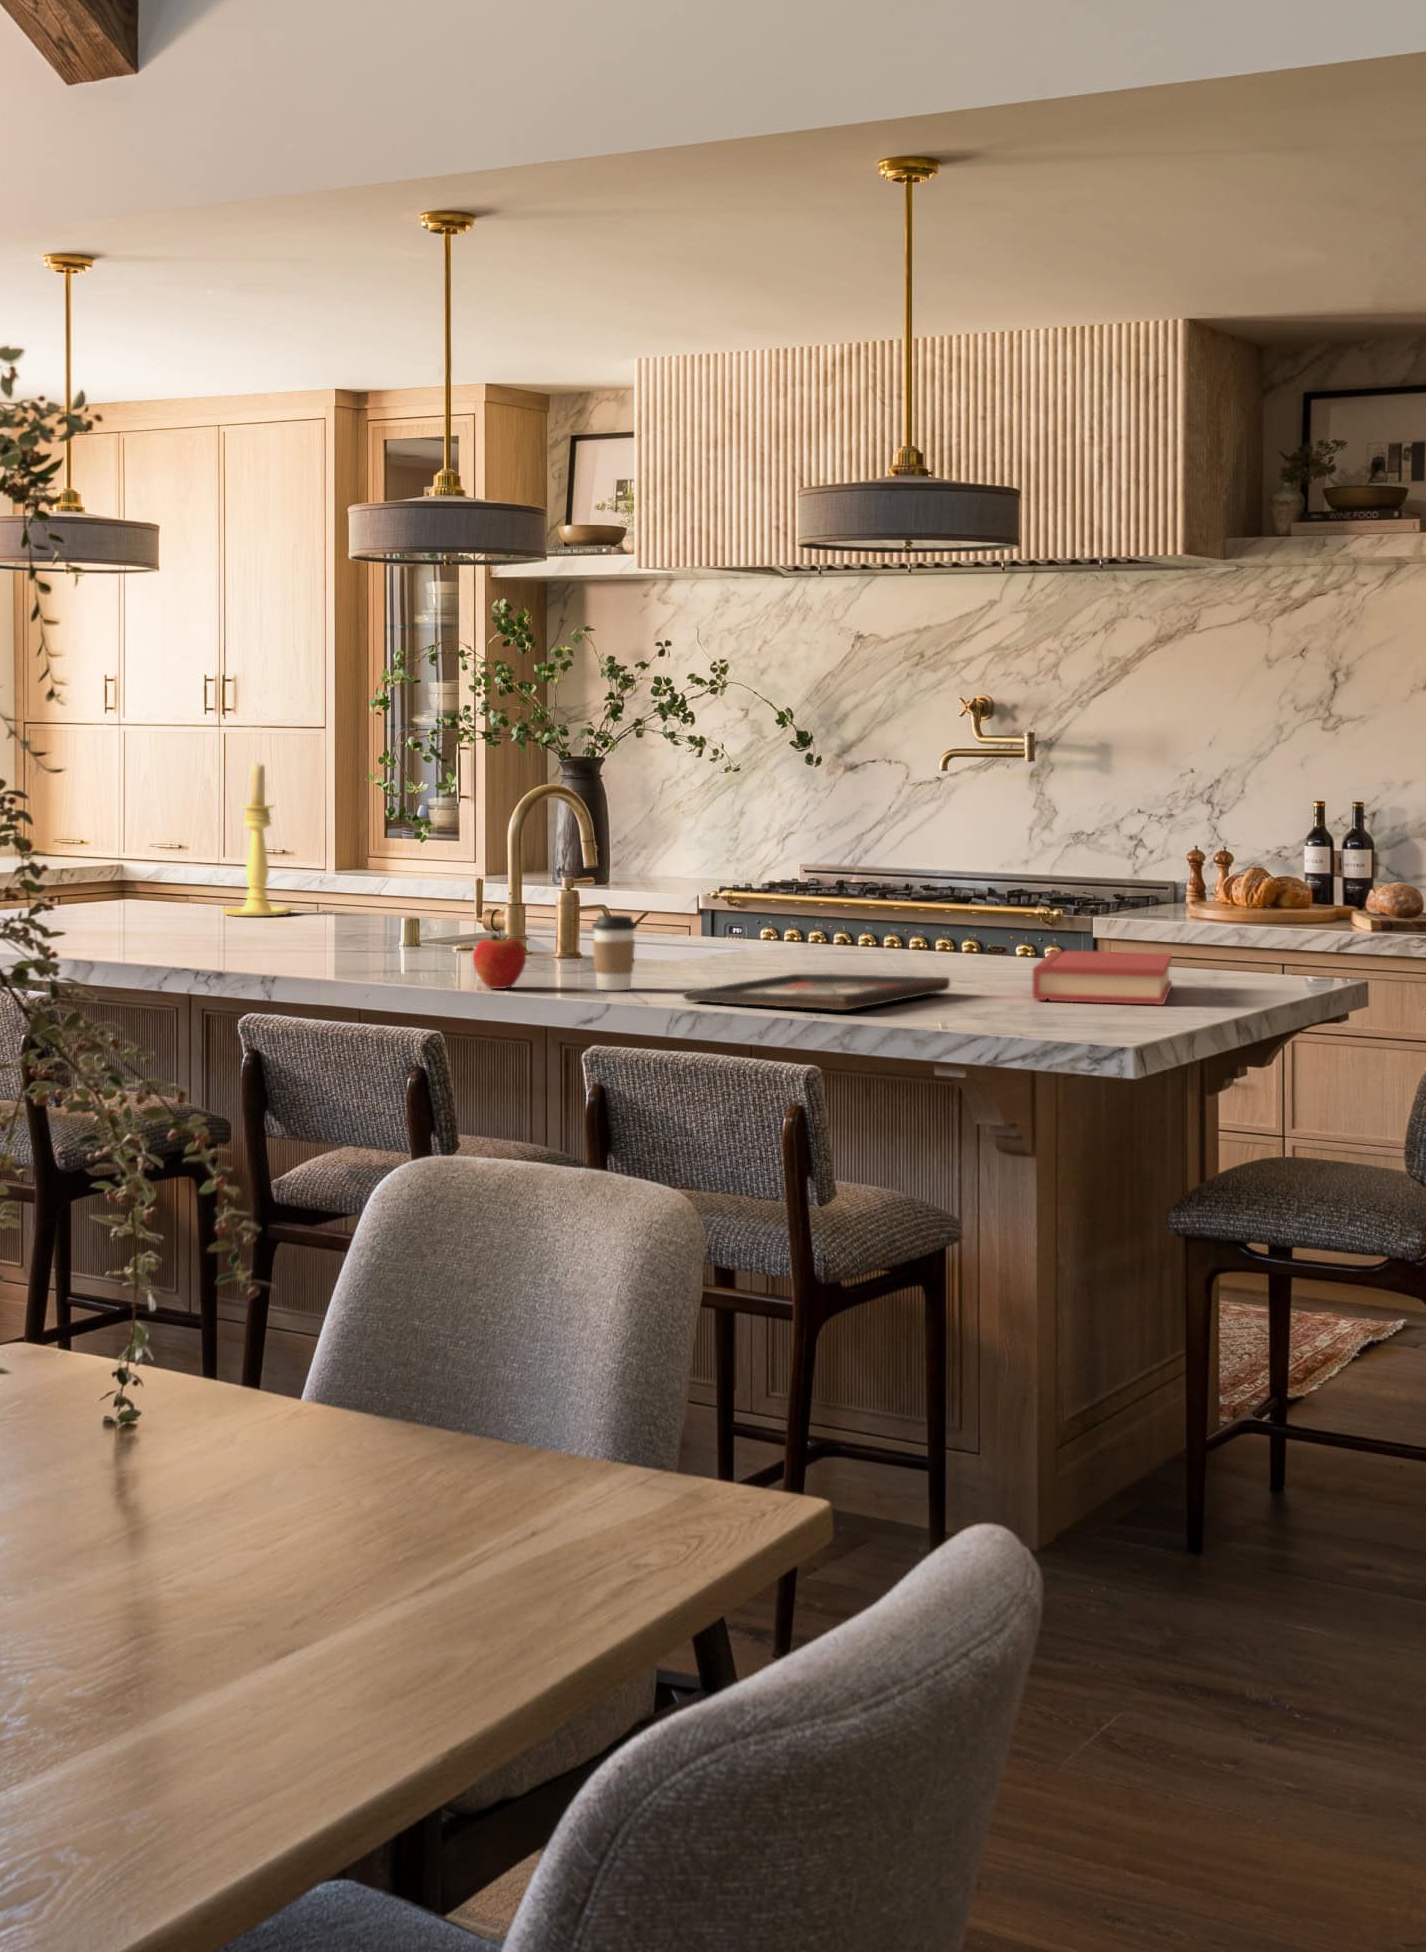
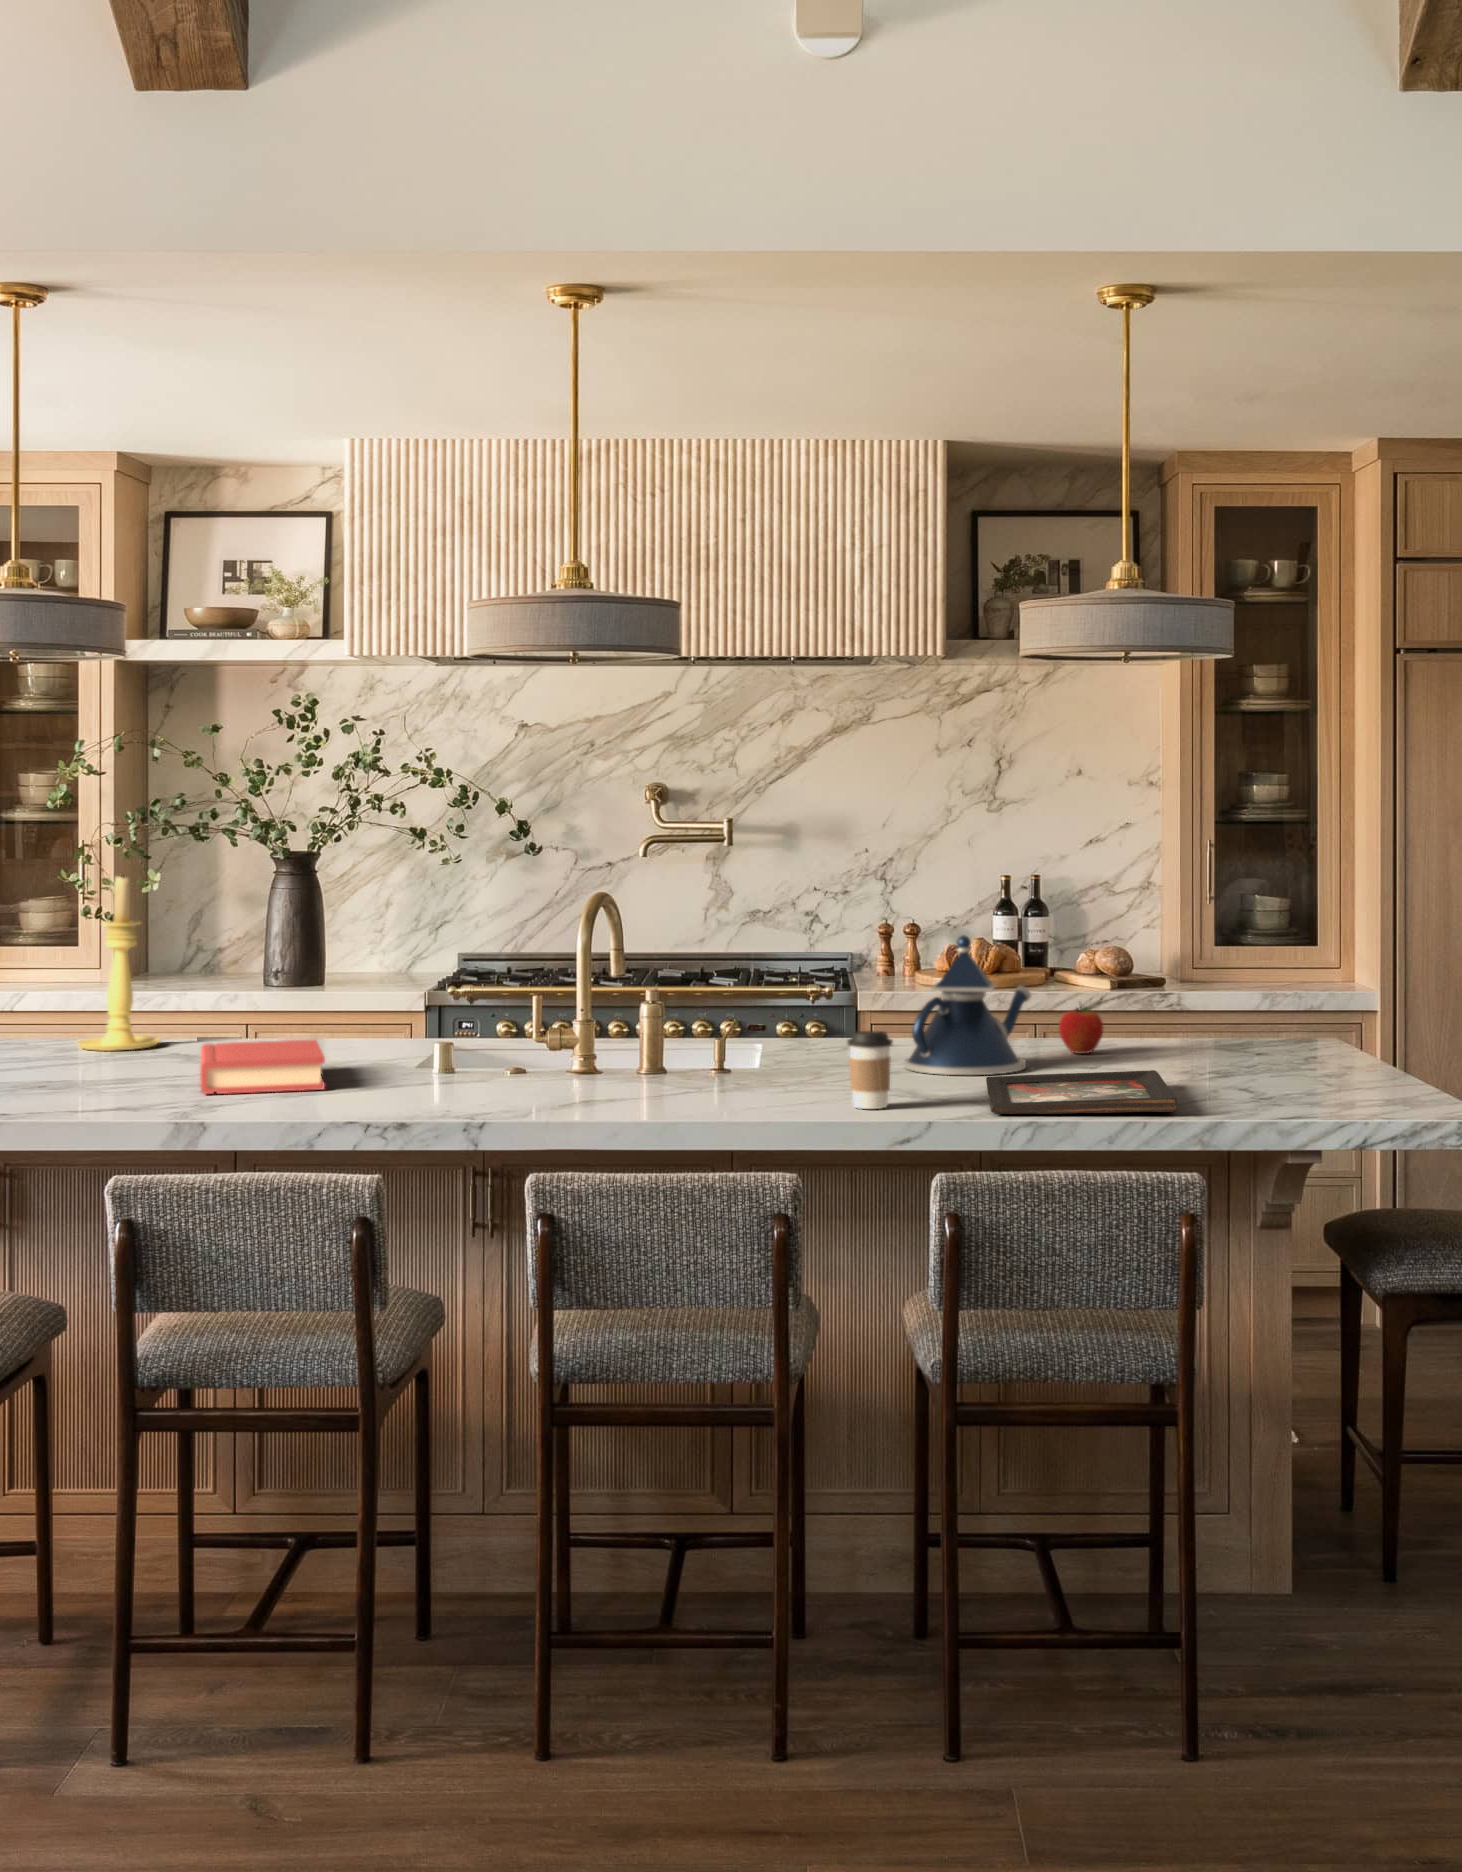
teapot: none [781,835,936,976] -> present [904,935,1031,1075]
apple: present [473,929,526,989] -> present [1059,1006,1103,1054]
hardback book: present [1033,951,1172,1005] -> present [200,1040,325,1094]

